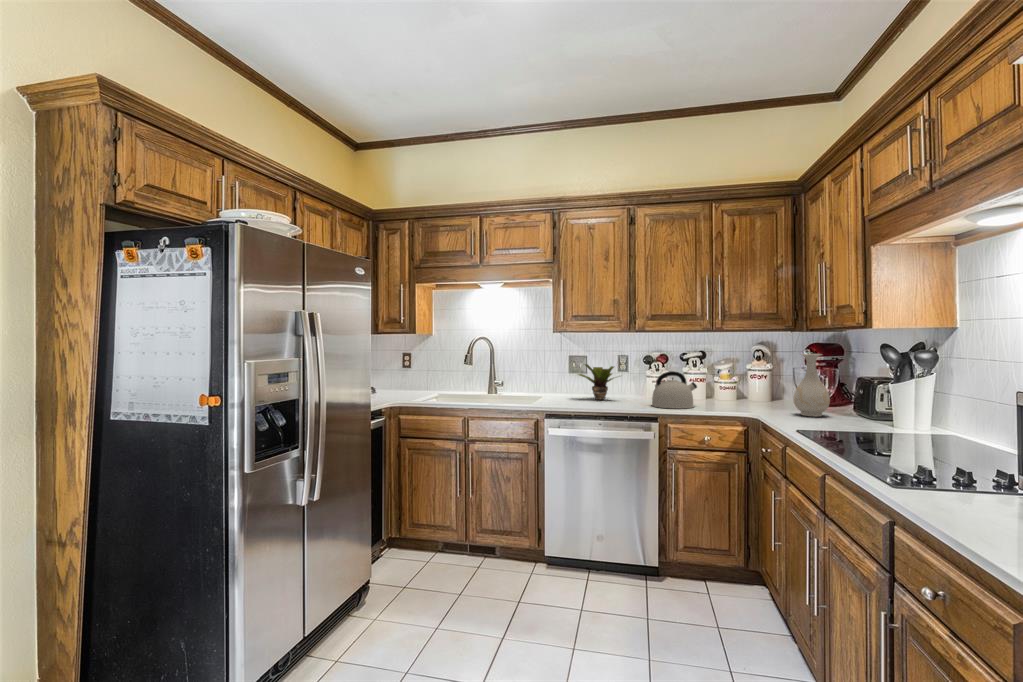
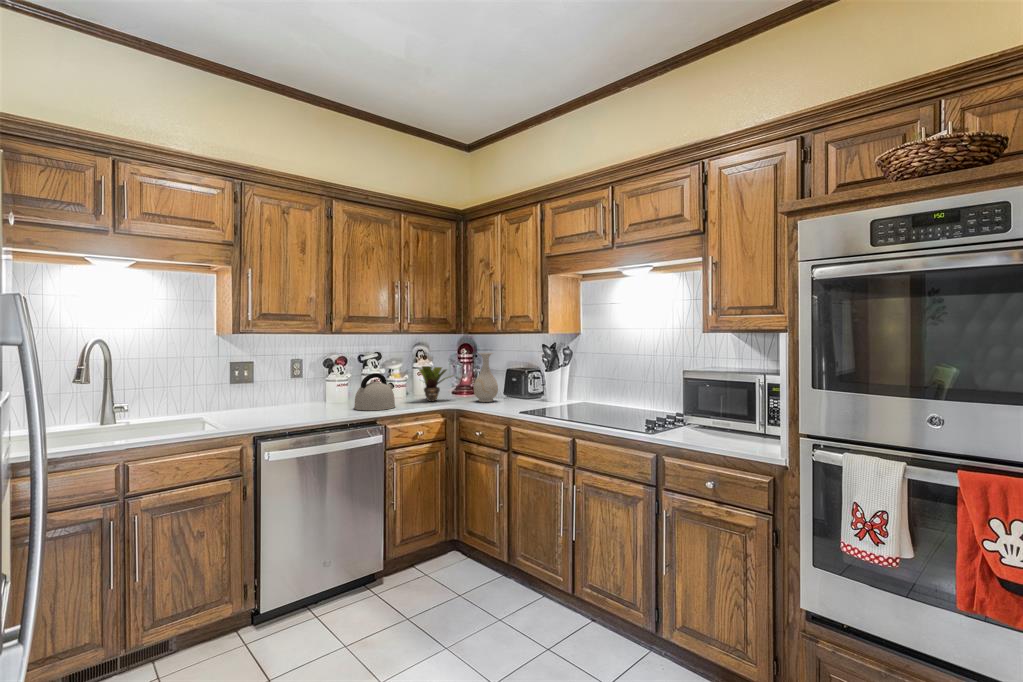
potted plant: present [578,364,614,400] -> present [419,366,453,401]

